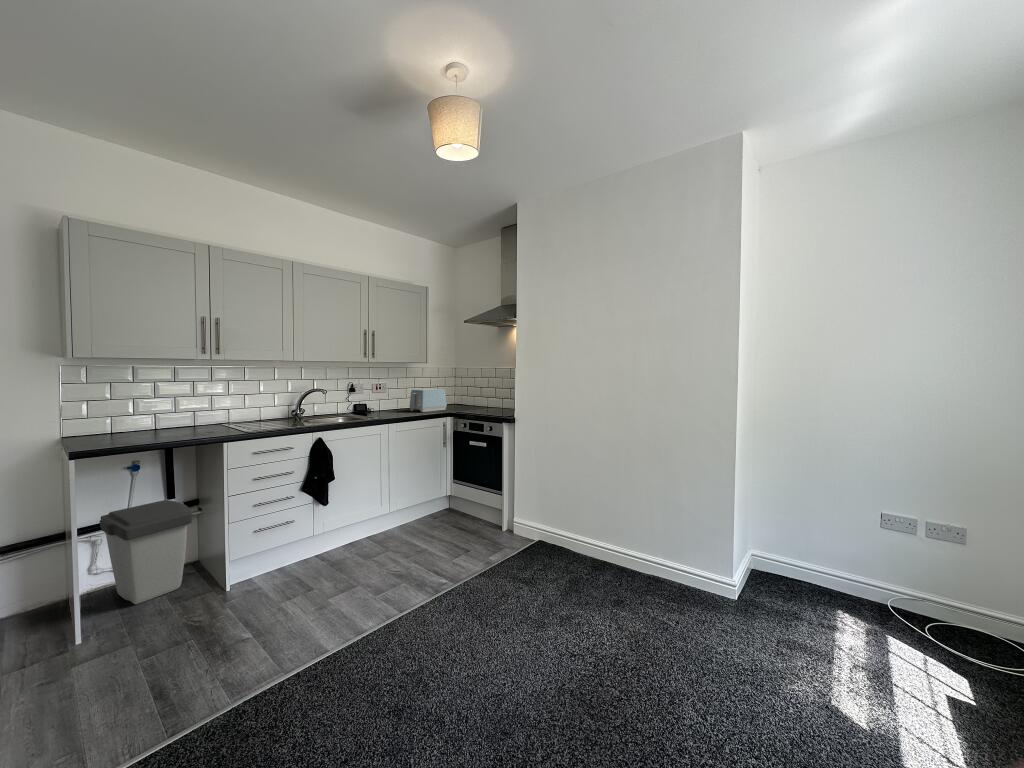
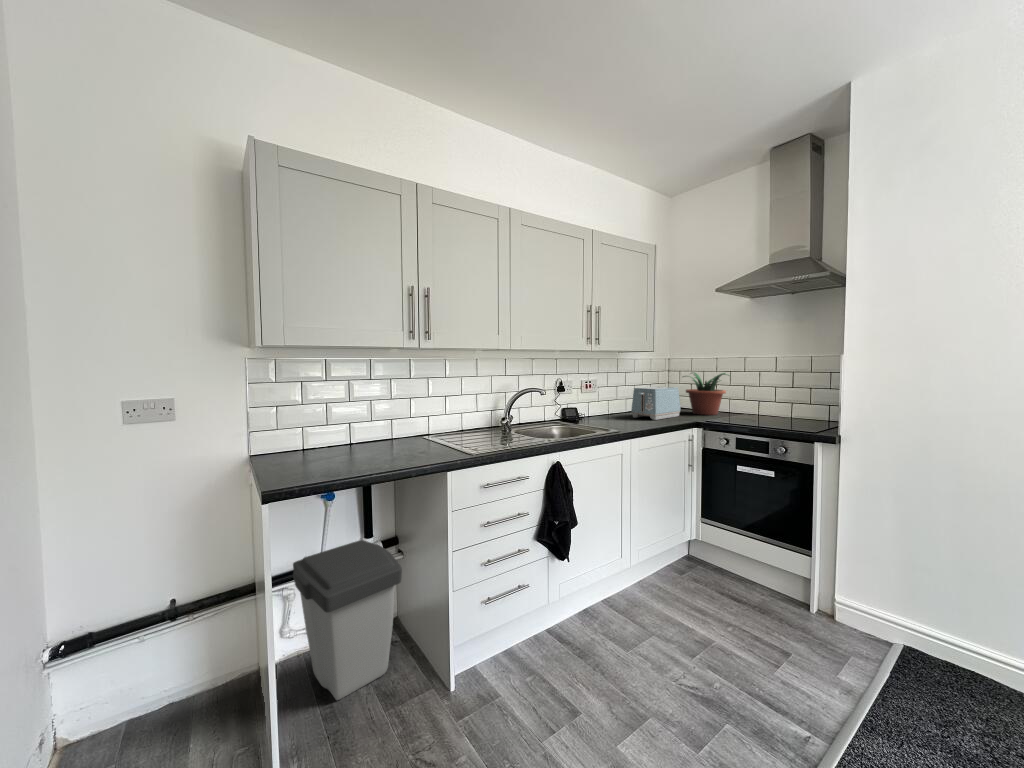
potted plant: none [454,378,484,409] -> present [683,373,727,415]

